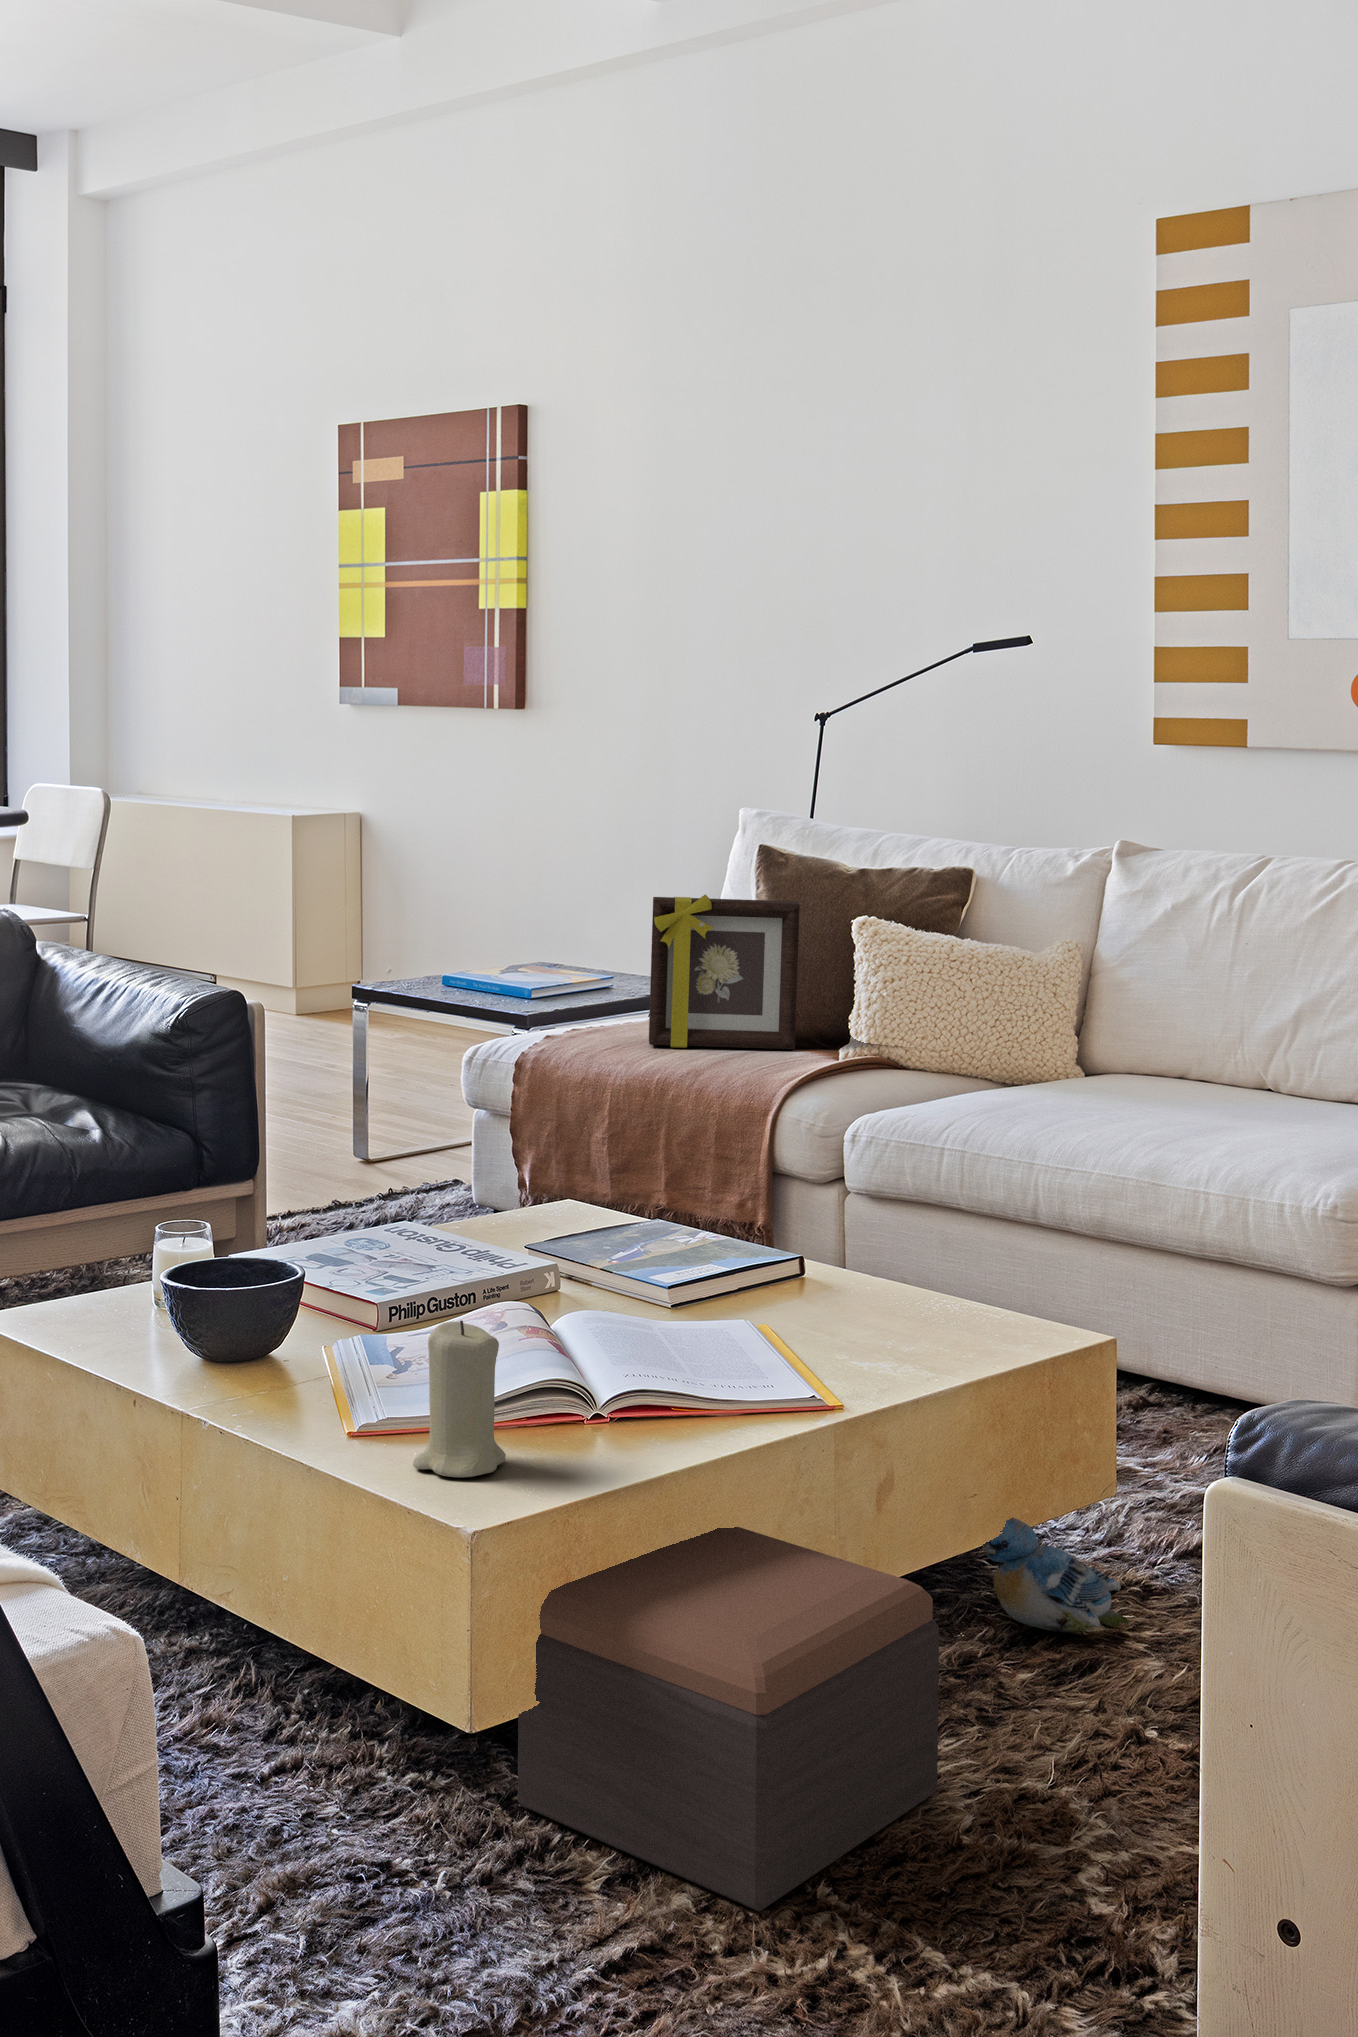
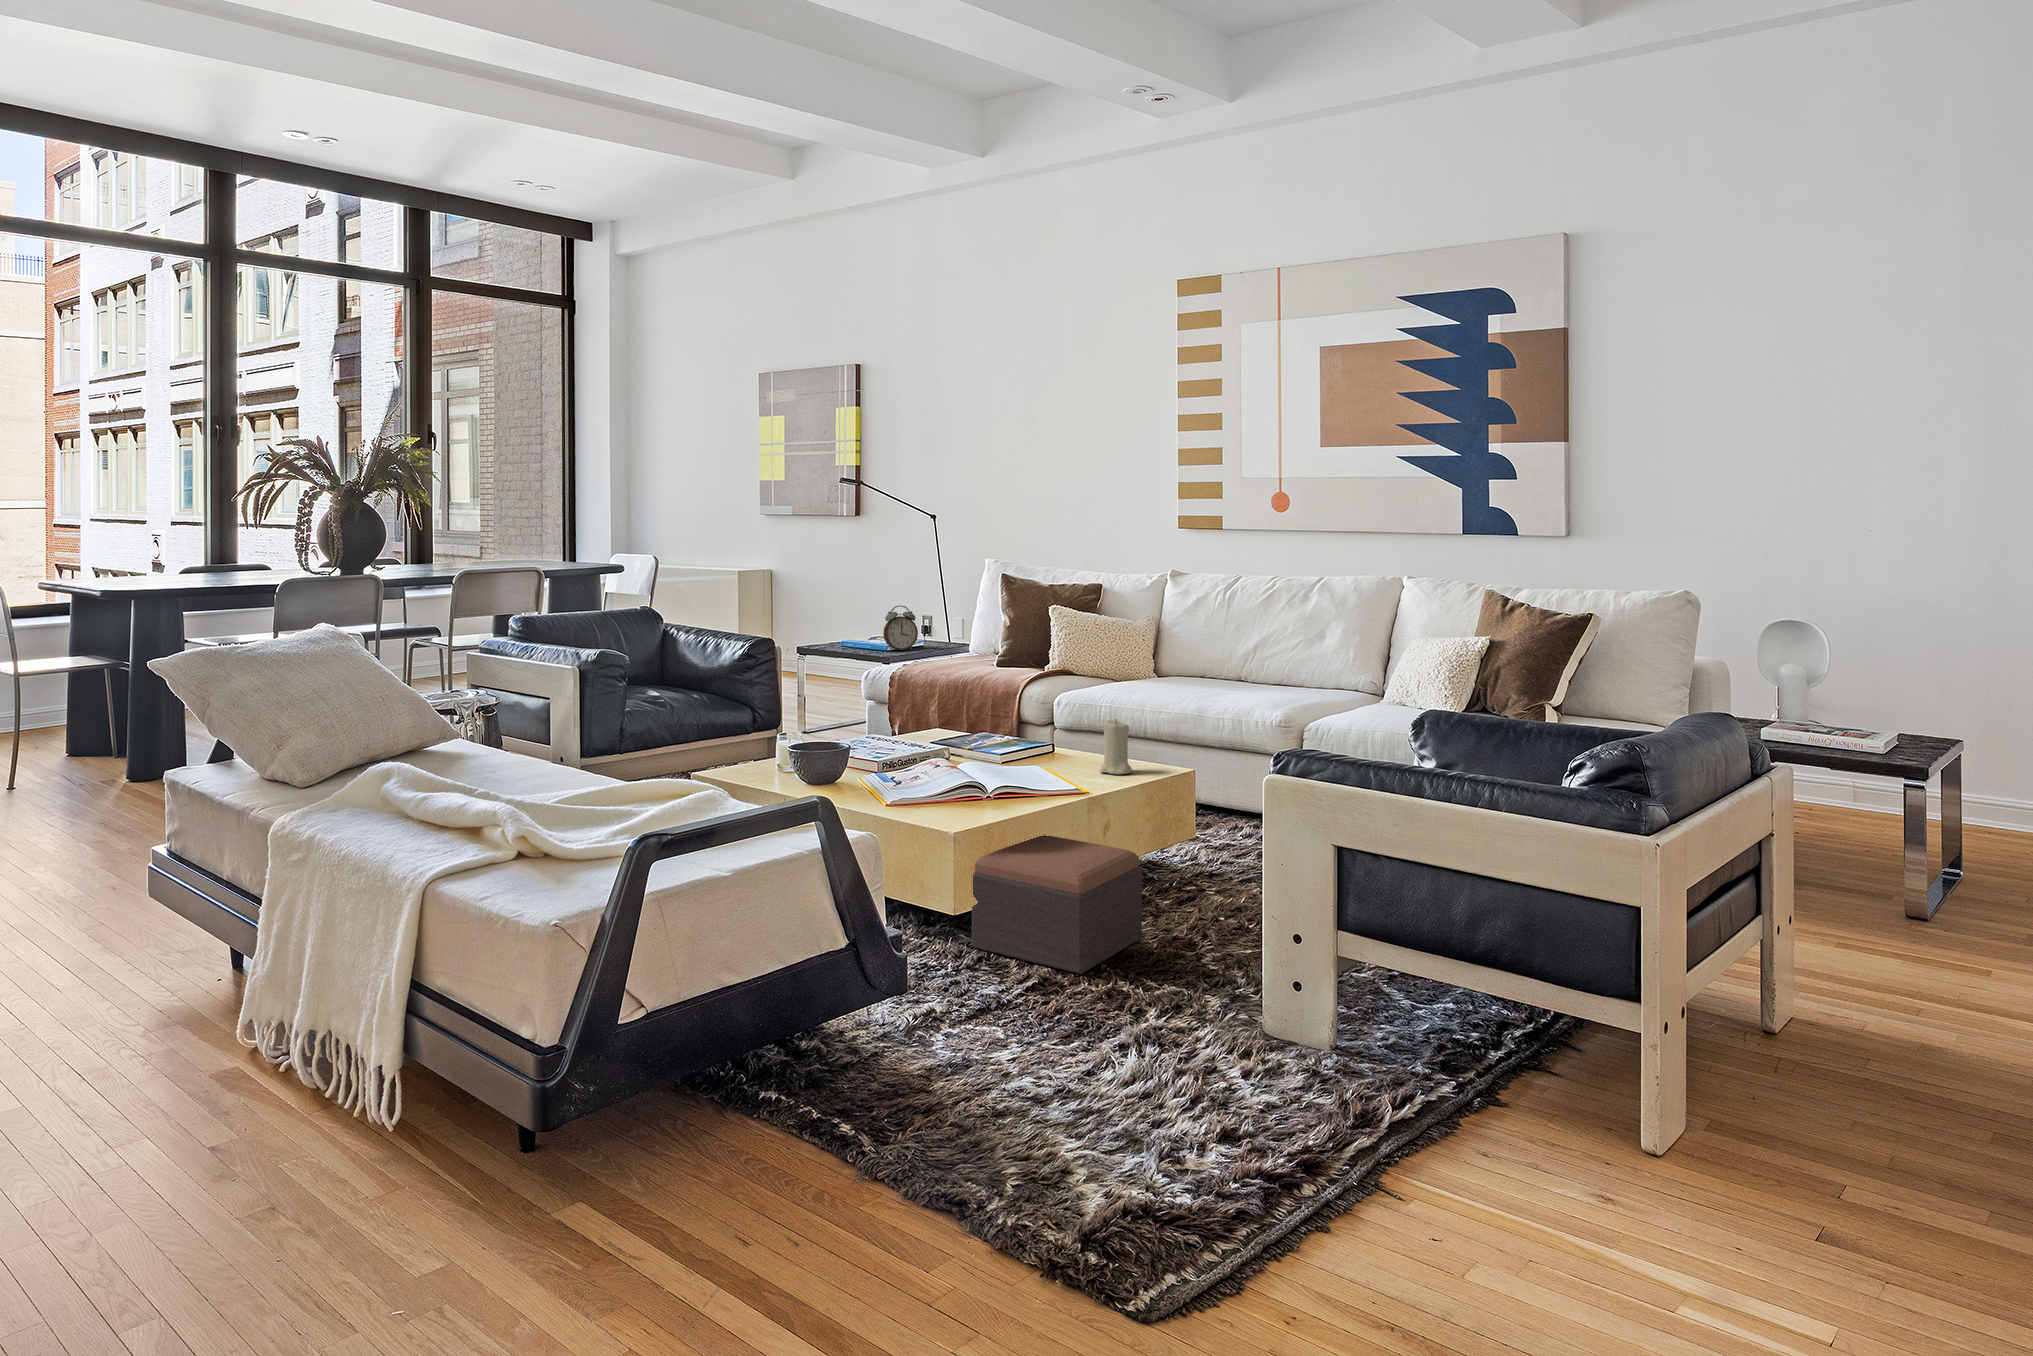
picture frame: present [649,895,800,1049] -> none [952,595,1023,668]
alarm clock: none [522,908,593,1002] -> present [883,605,918,650]
candle: present [413,1320,506,1477] -> present [1099,719,1132,774]
plush toy: present [983,1517,1129,1632] -> none [1144,842,1208,889]

